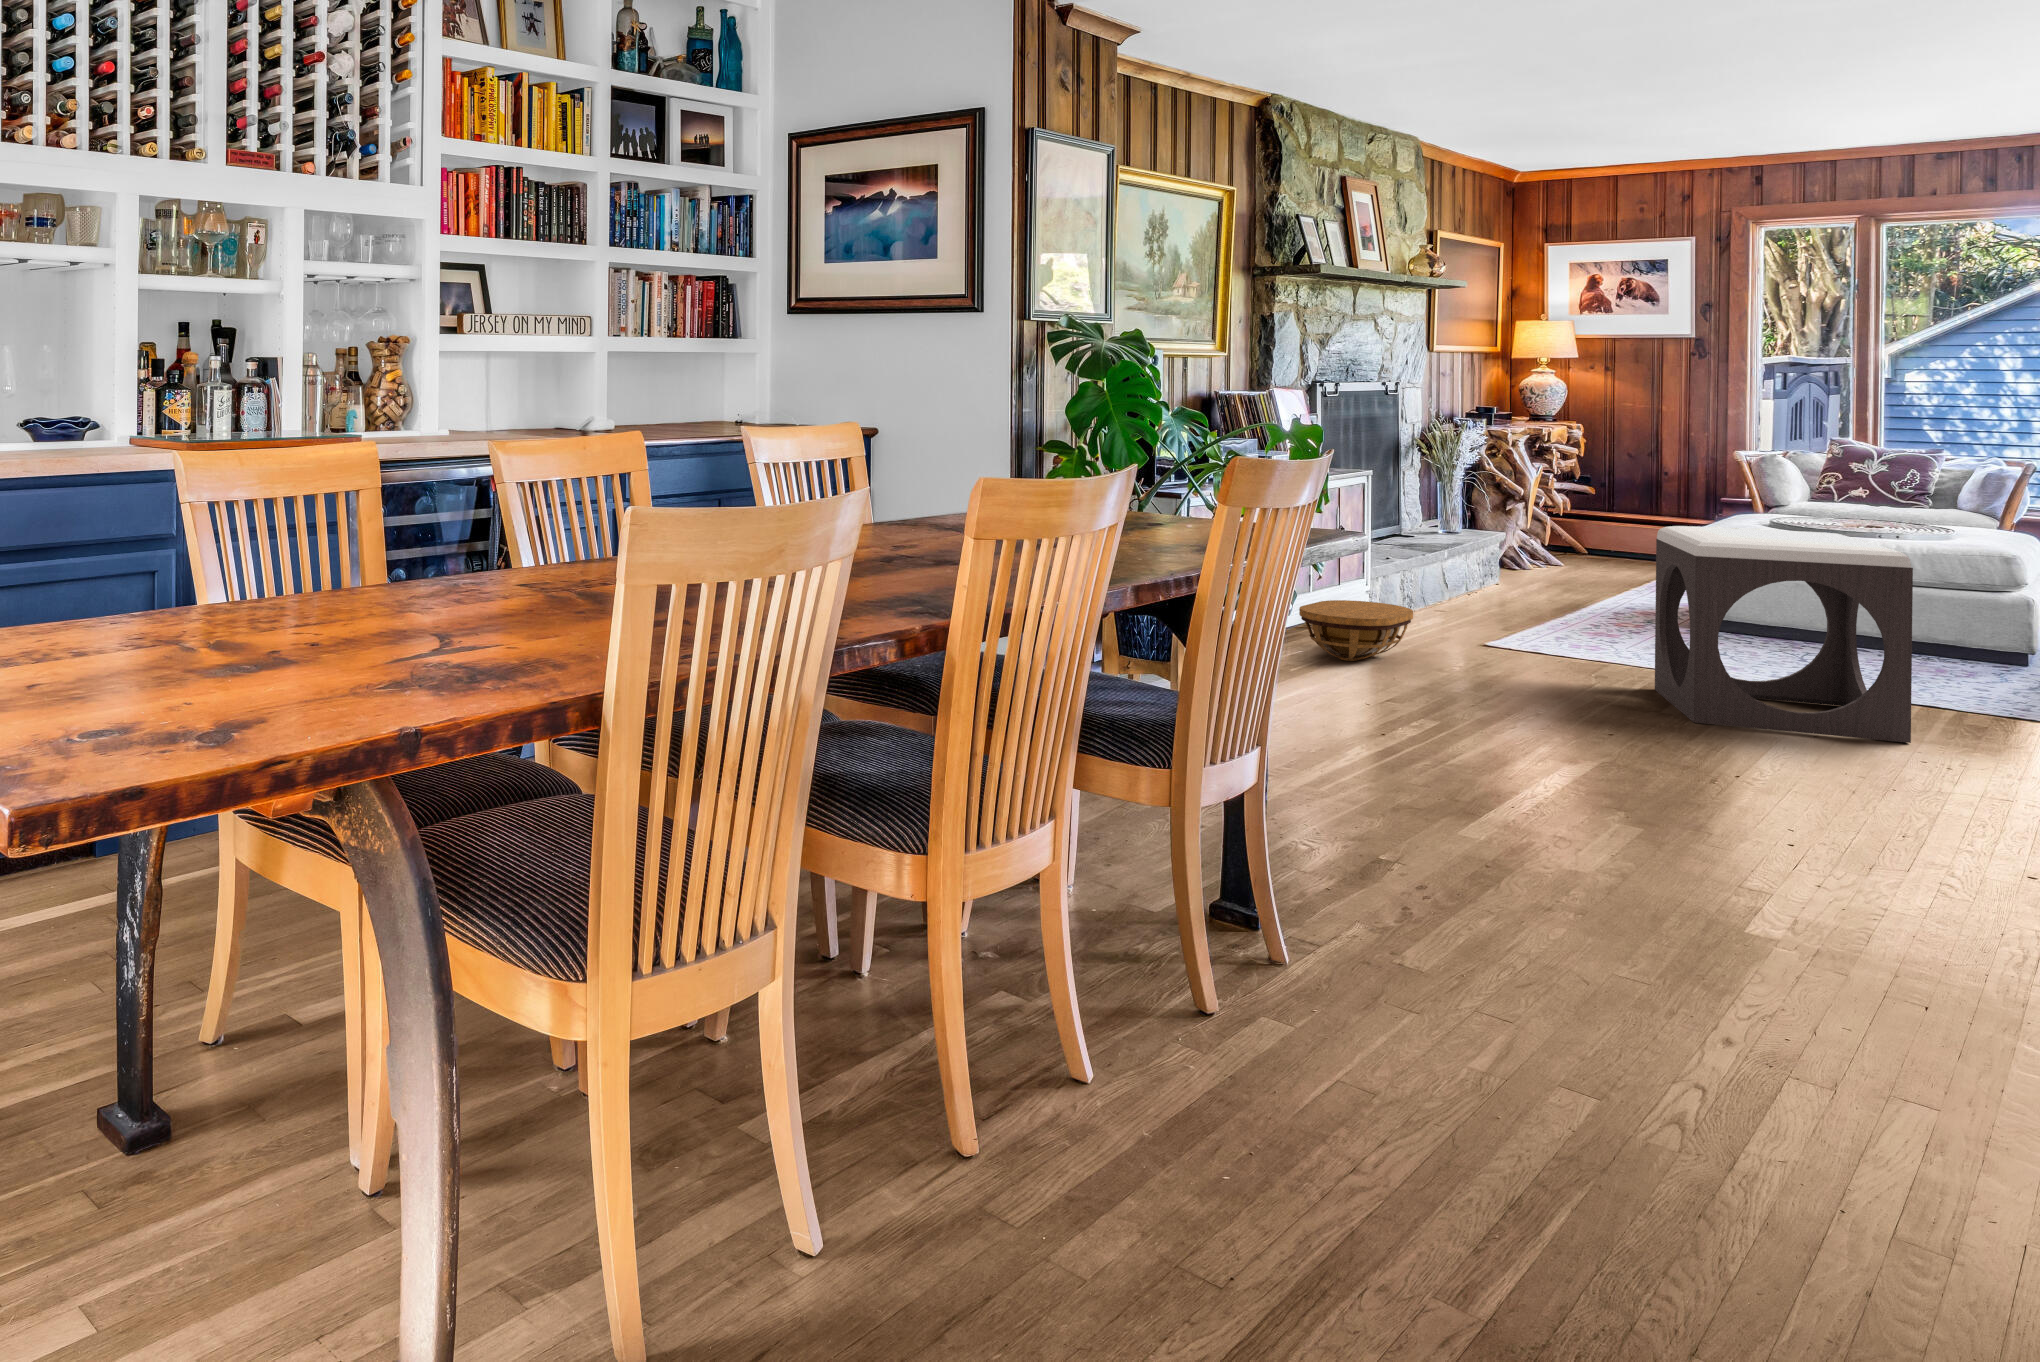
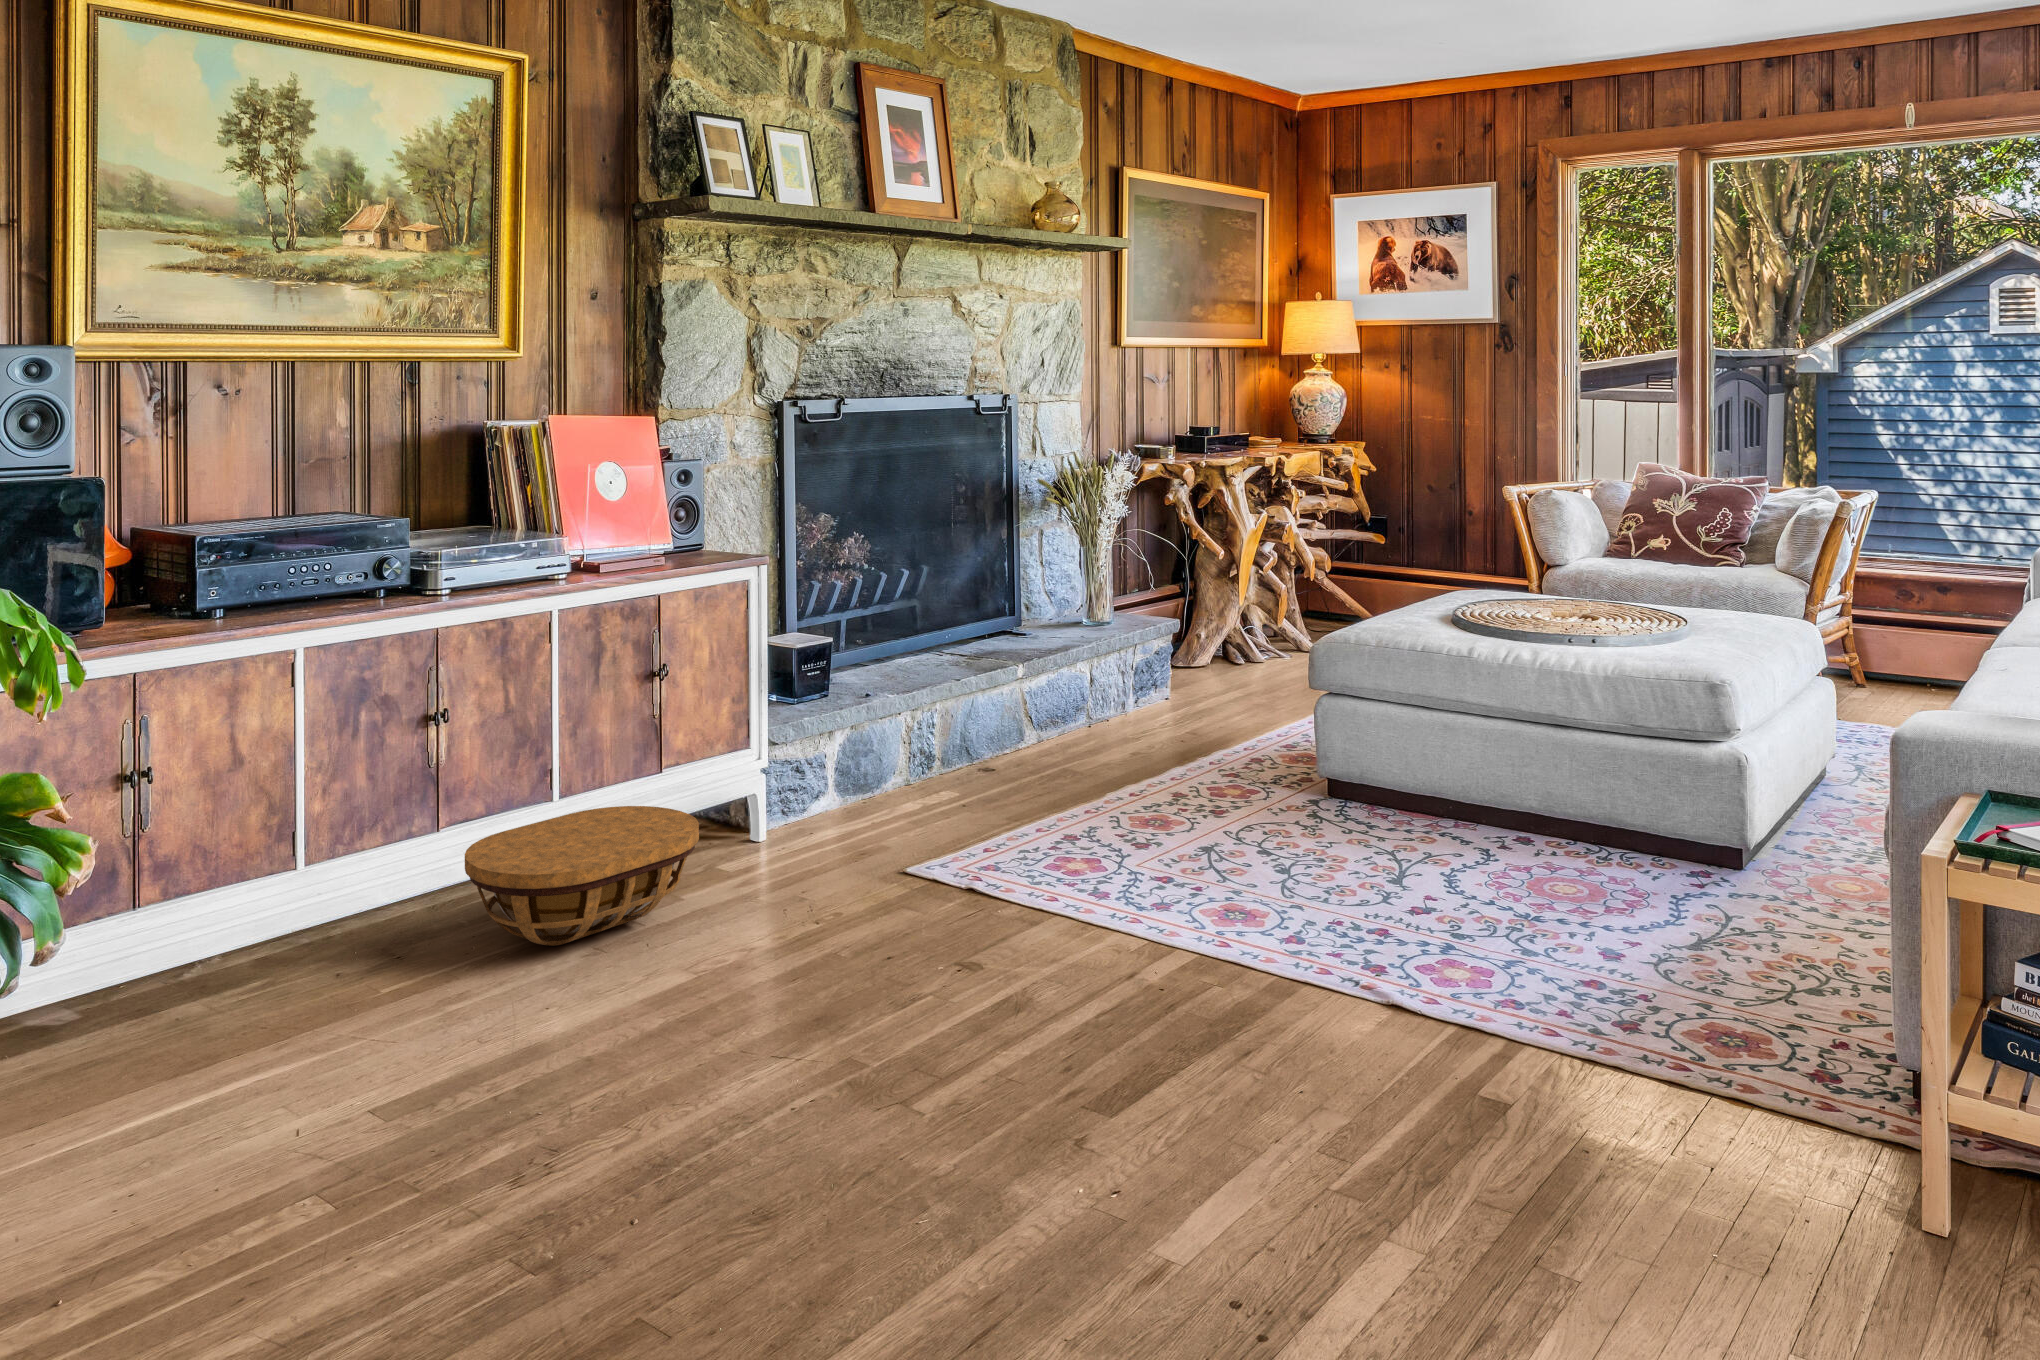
footstool: present [1655,526,1913,743] -> none [917,685,1324,1217]

